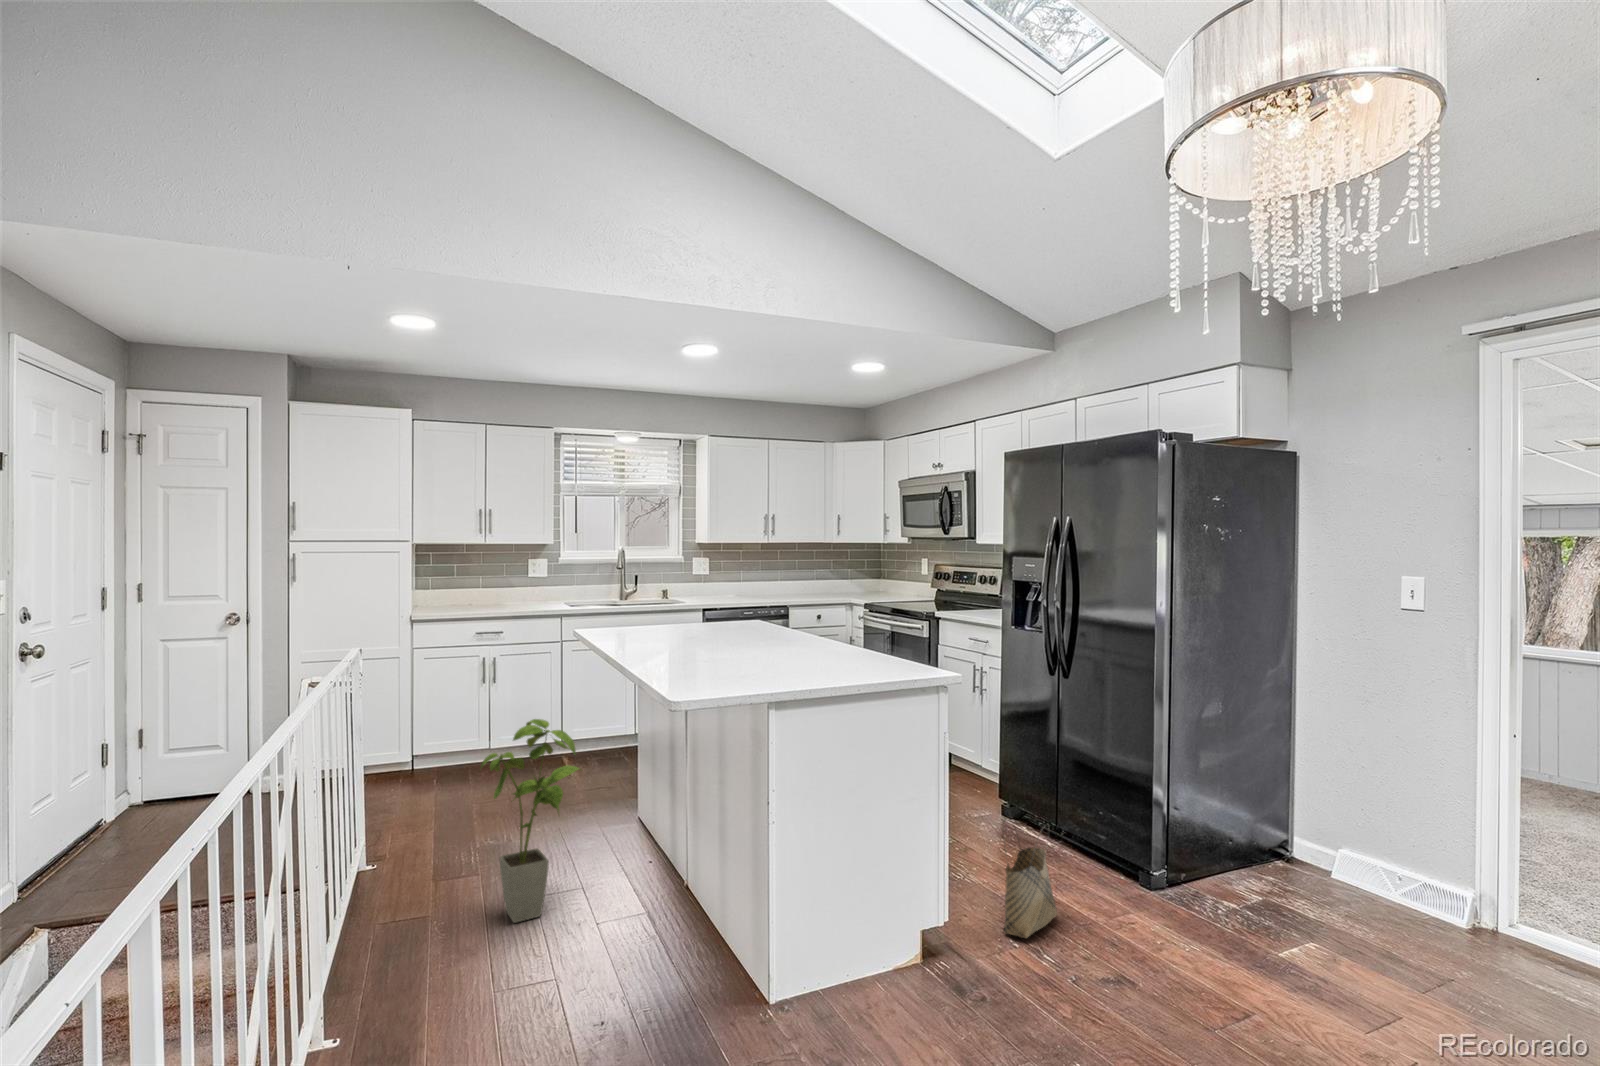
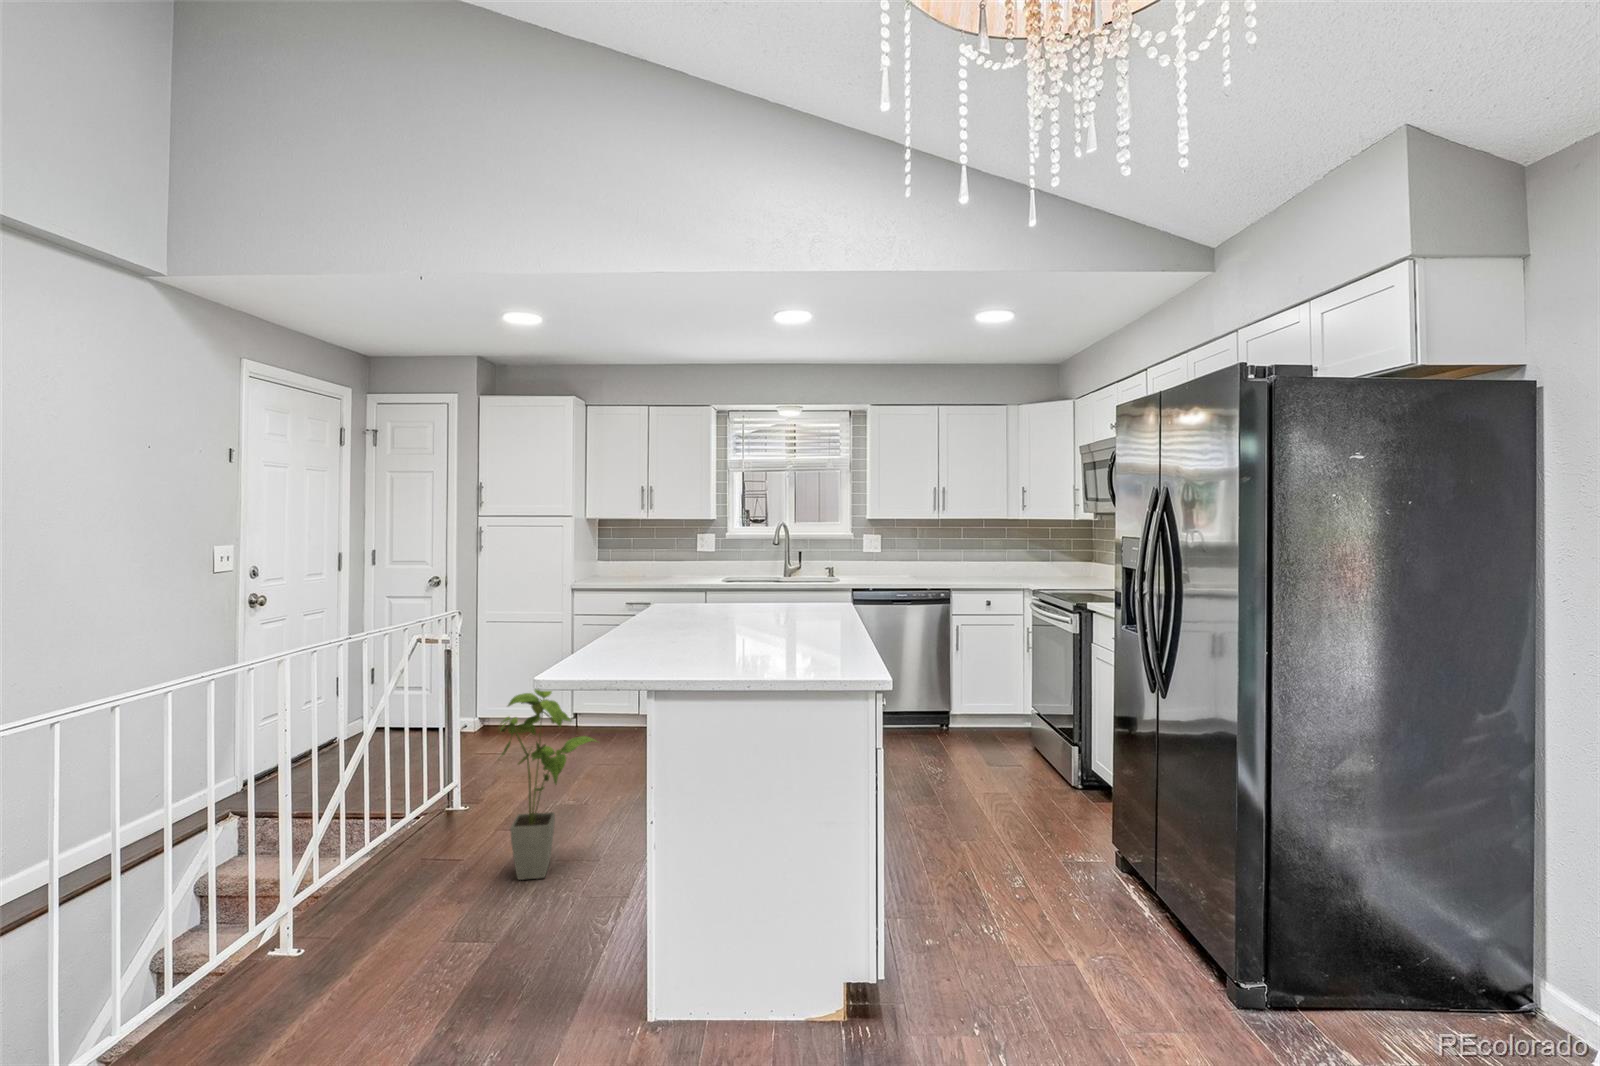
woven basket: present [1002,818,1057,938] -> none [973,867,1062,1027]

